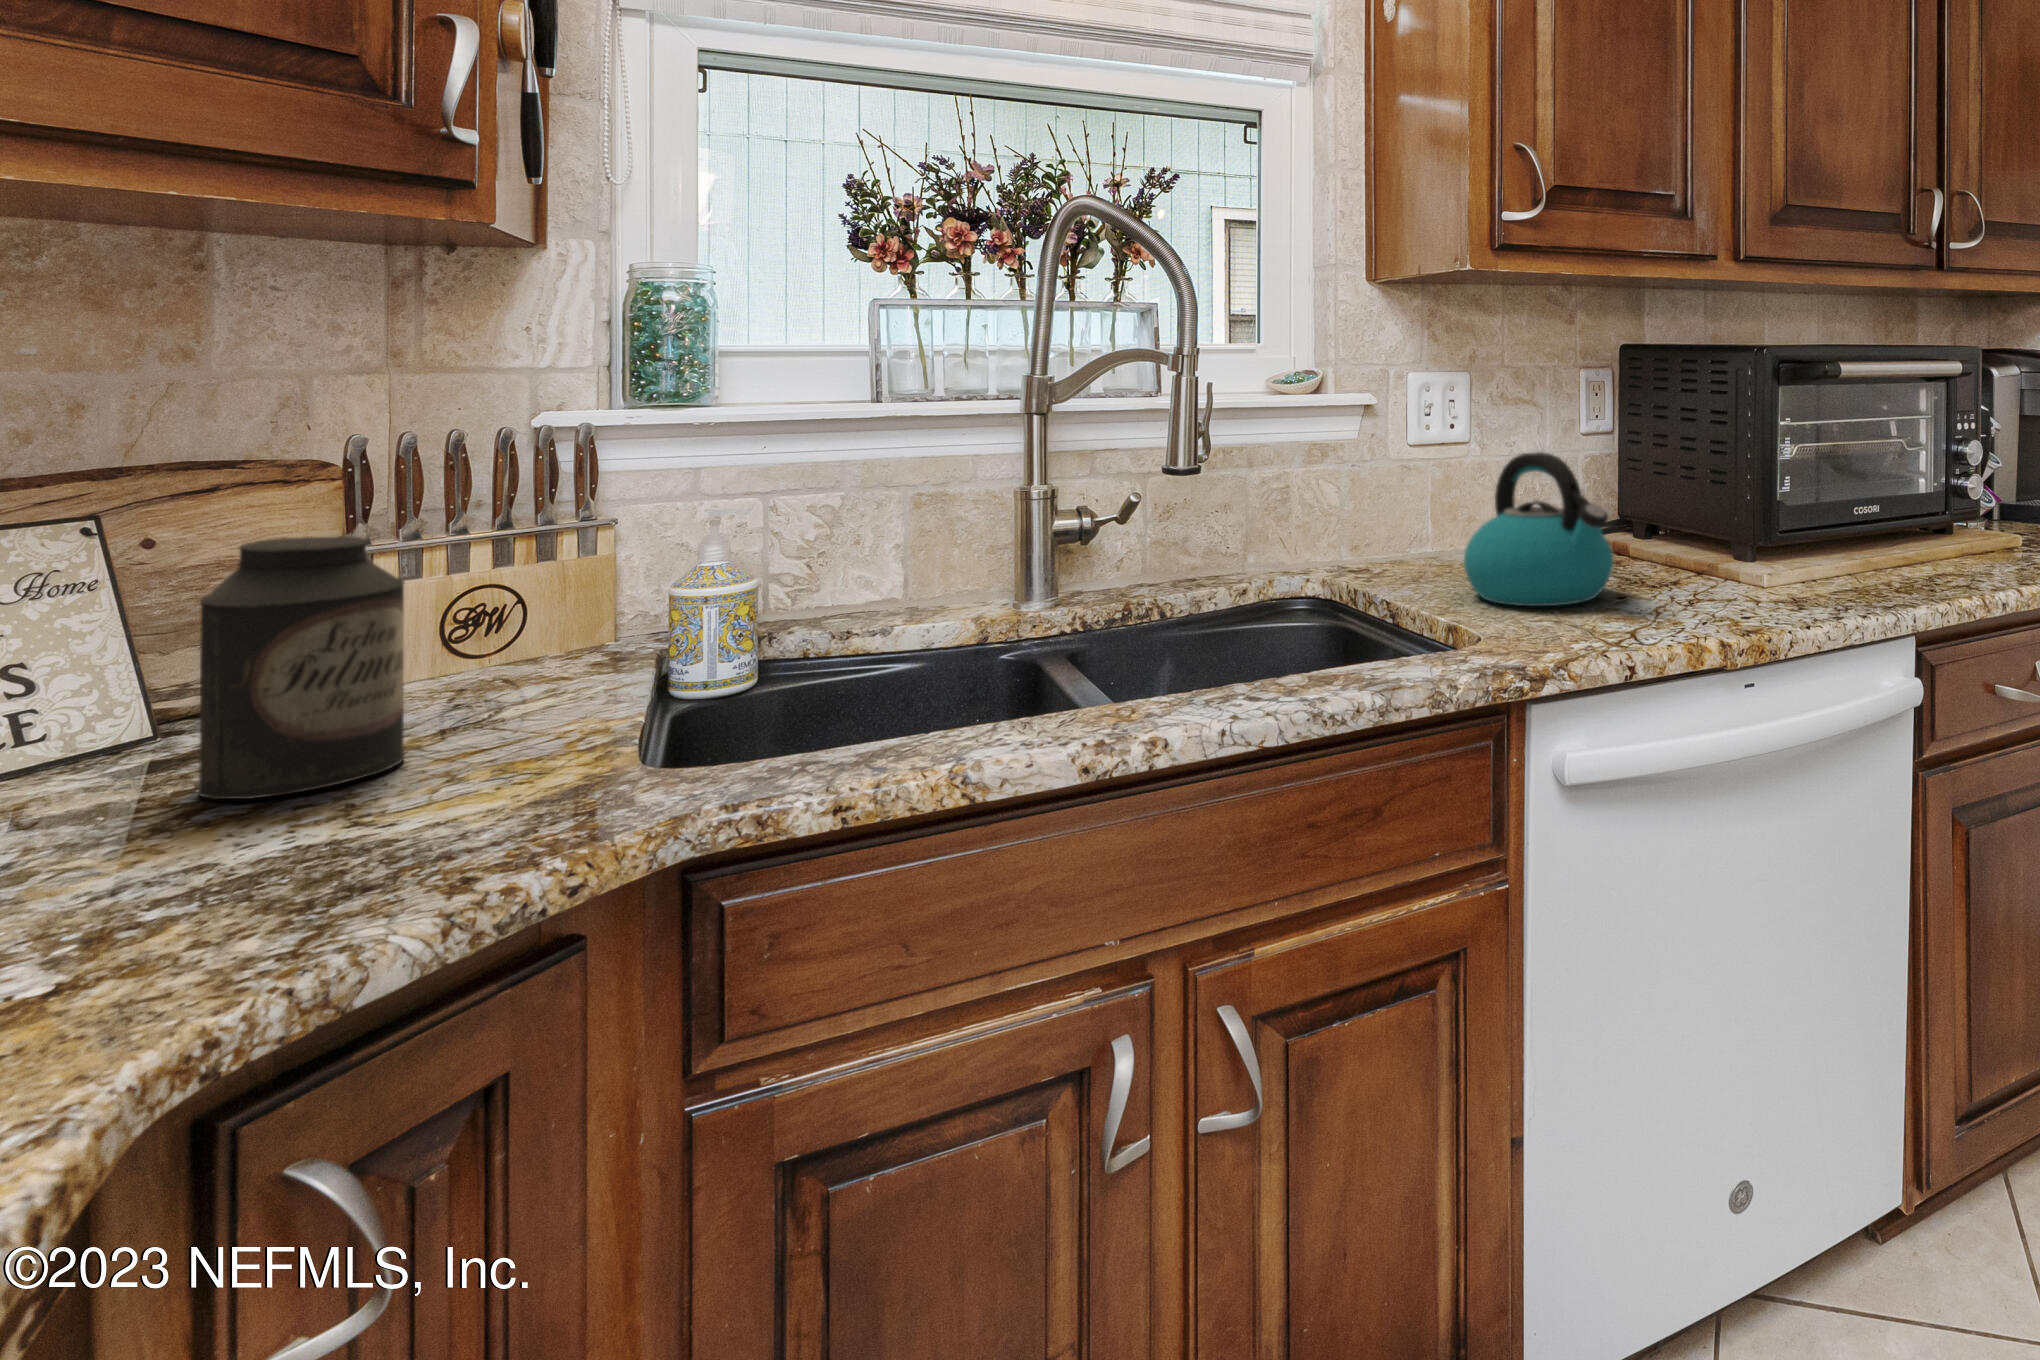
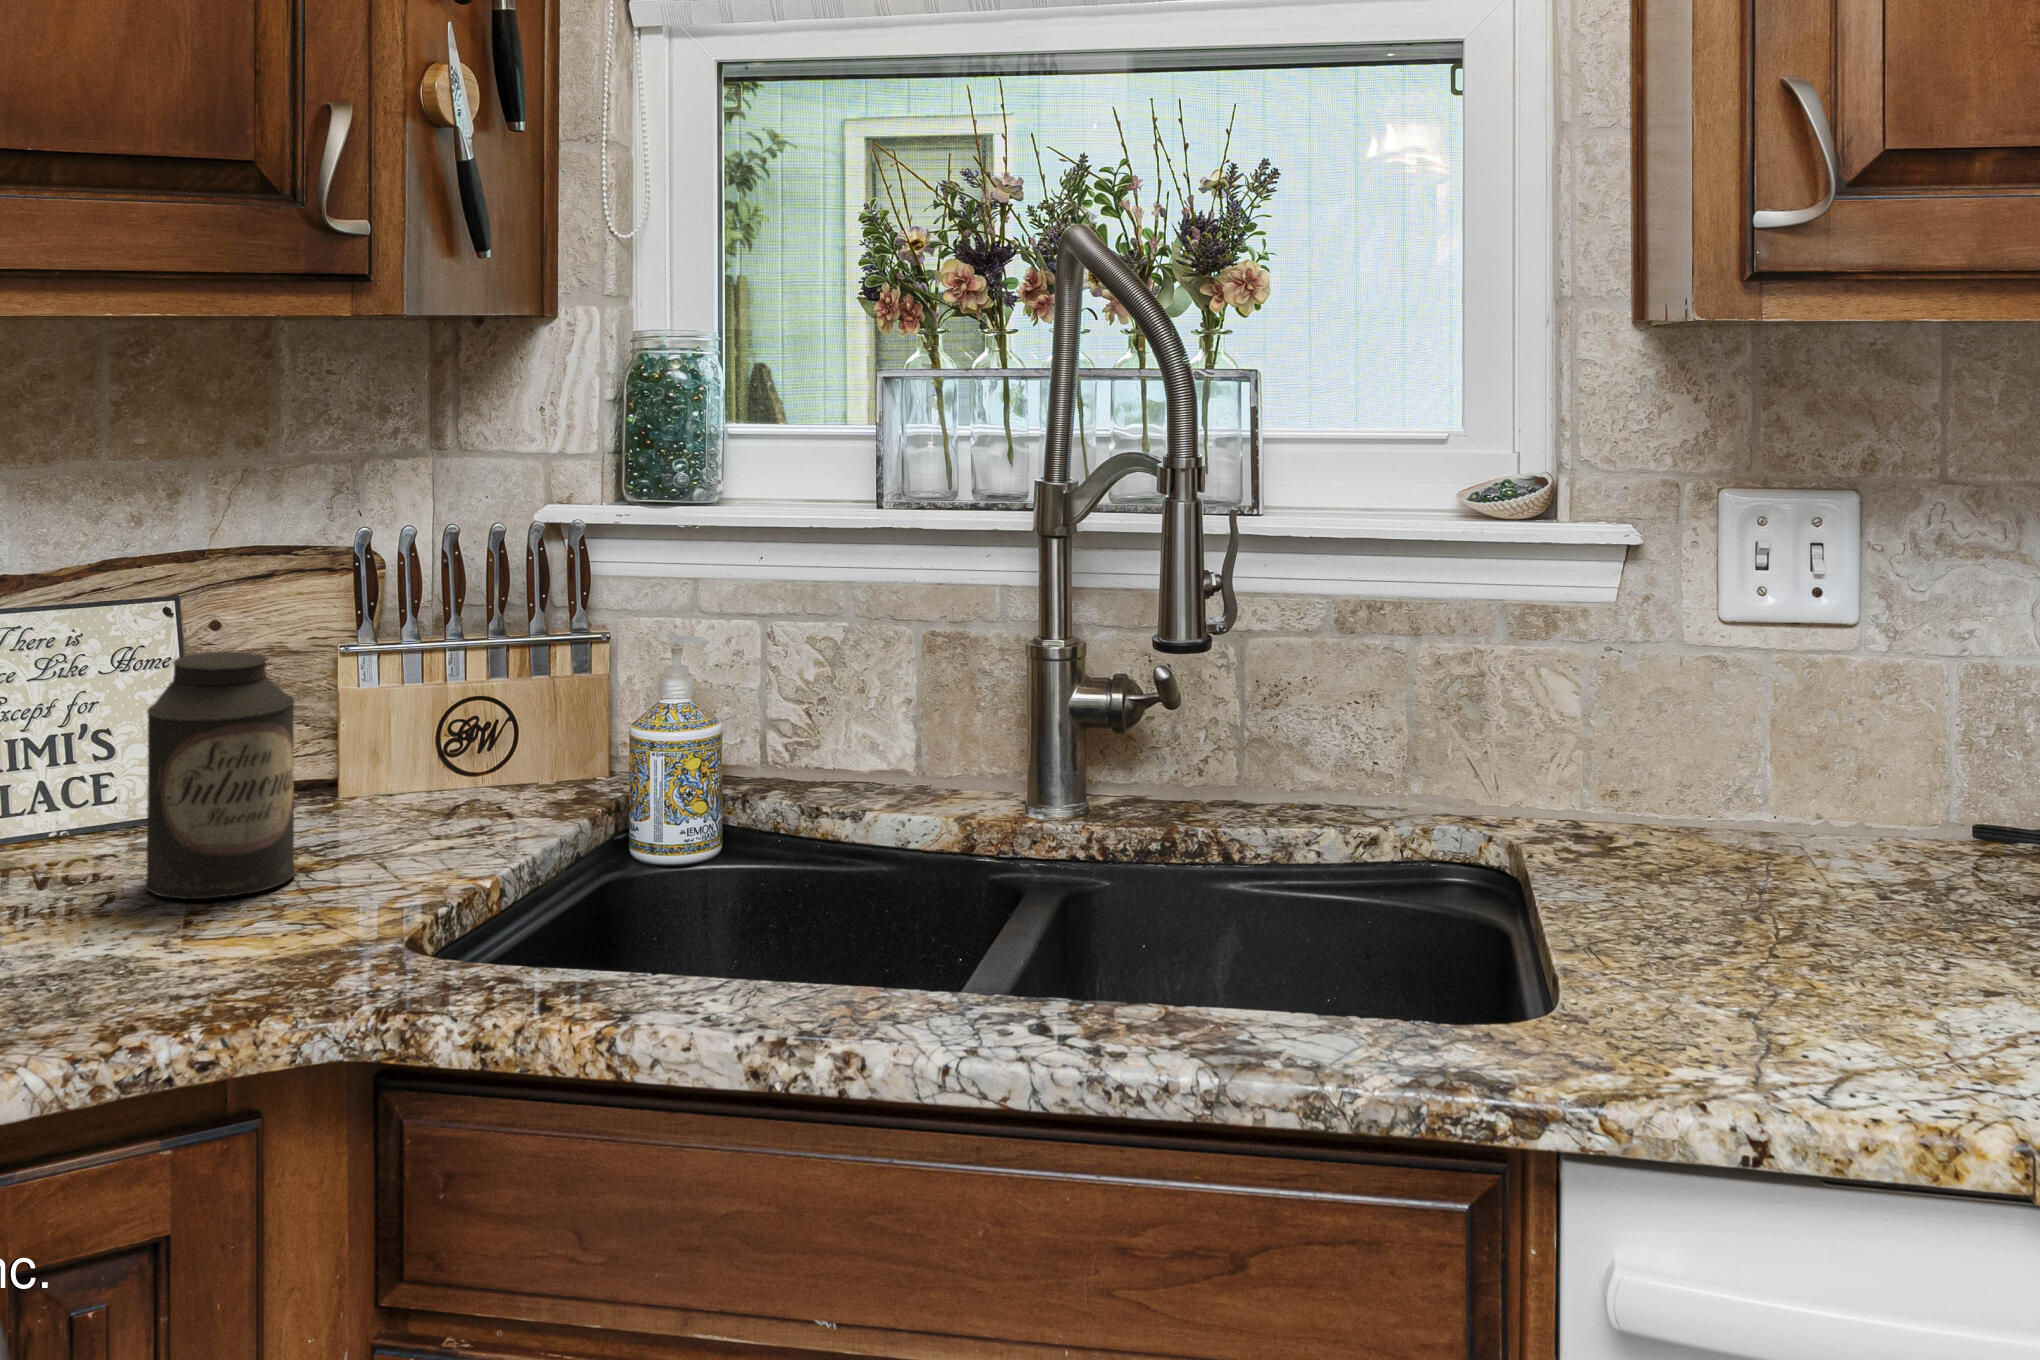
kettle: present [1464,452,1614,606] -> none [1648,672,1961,984]

